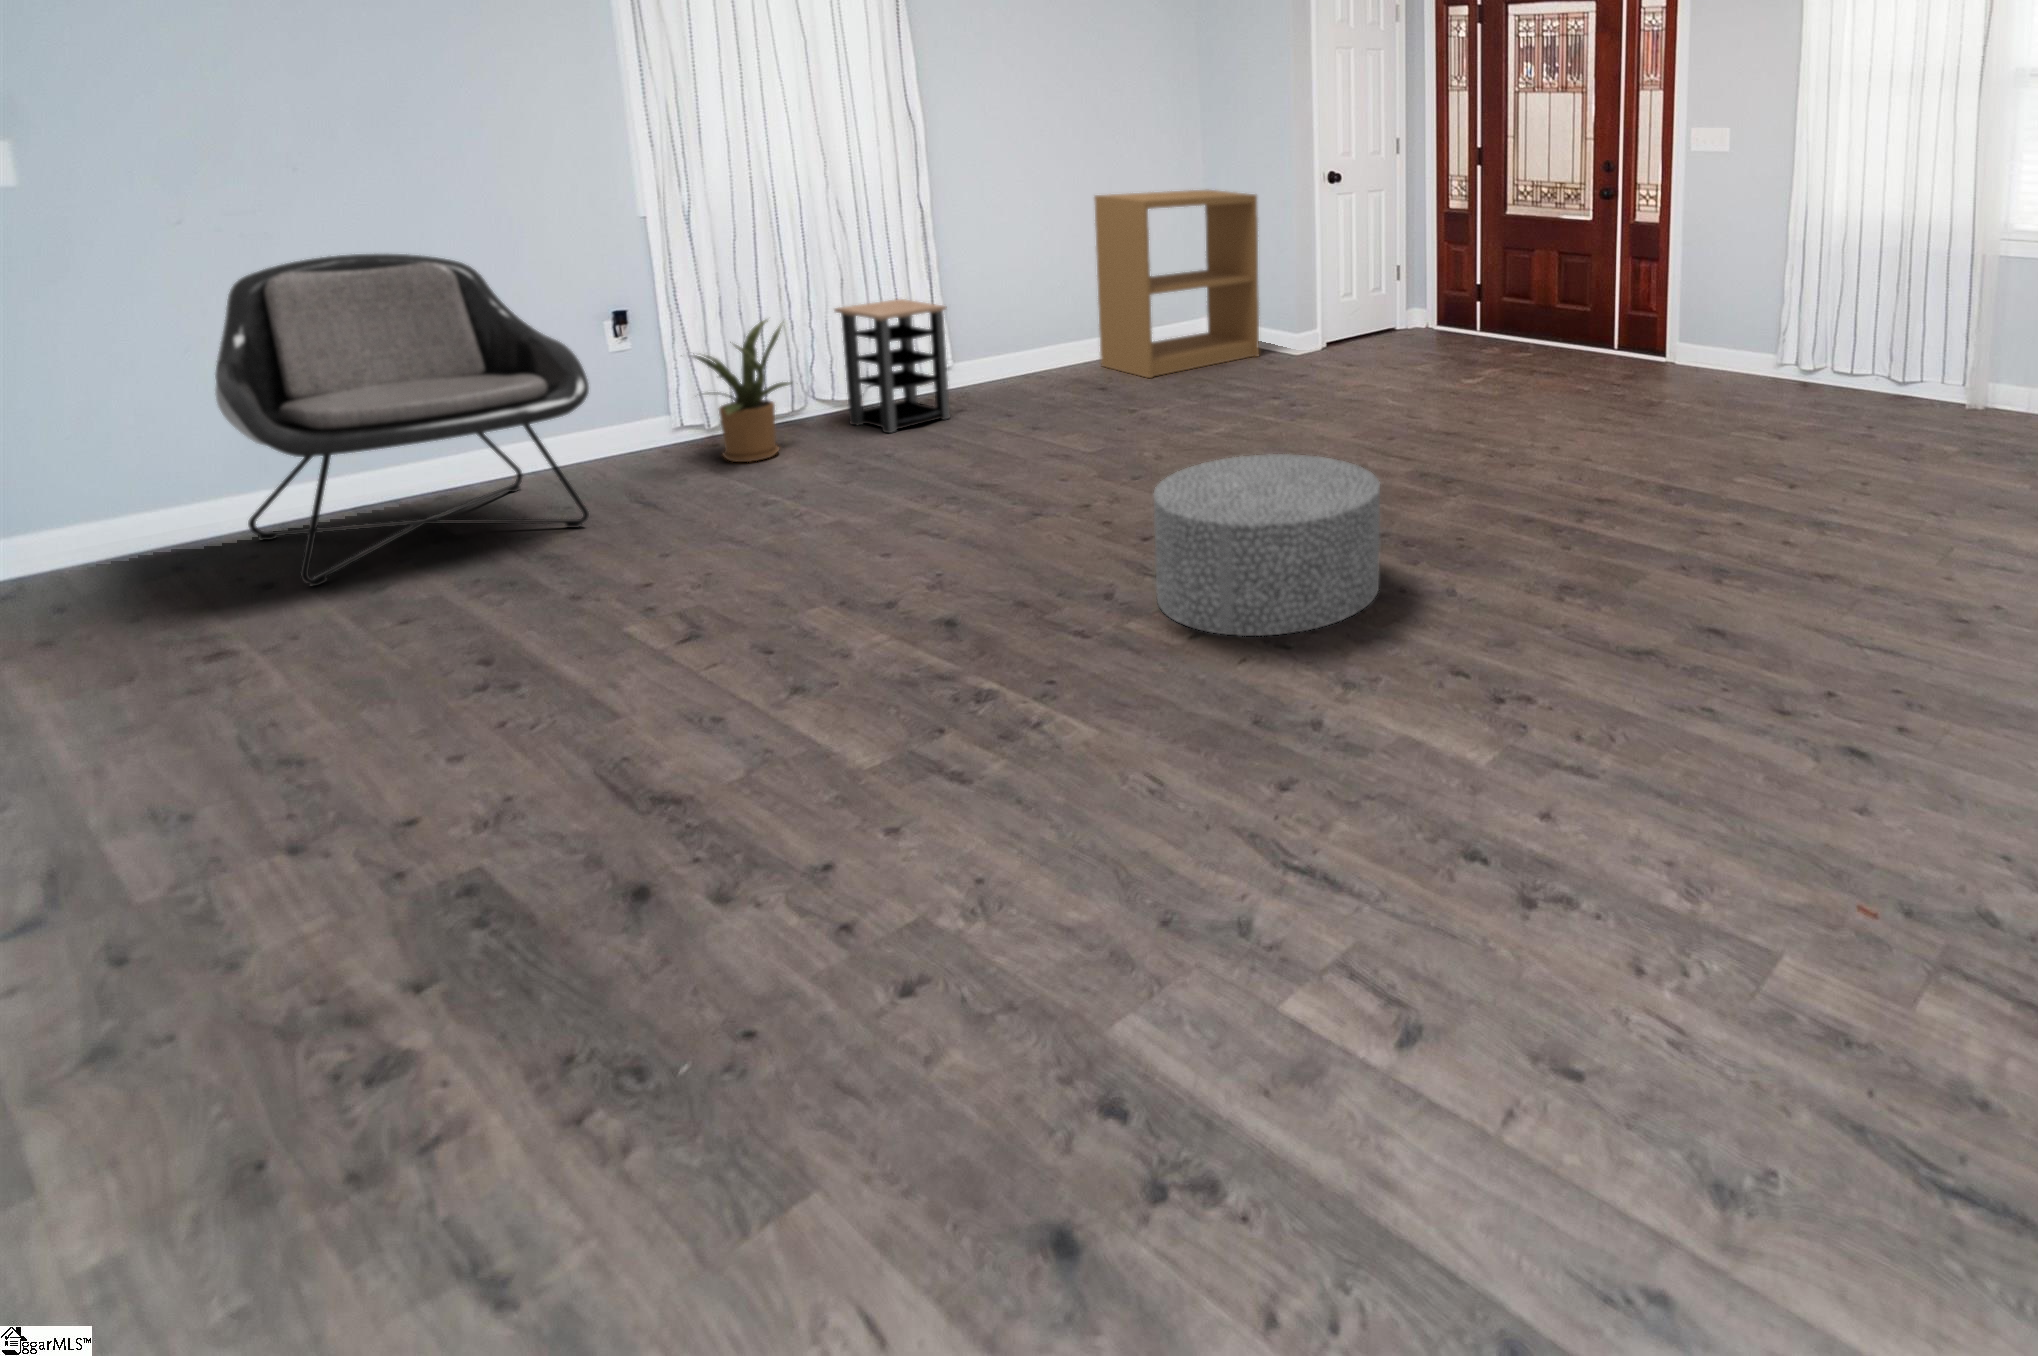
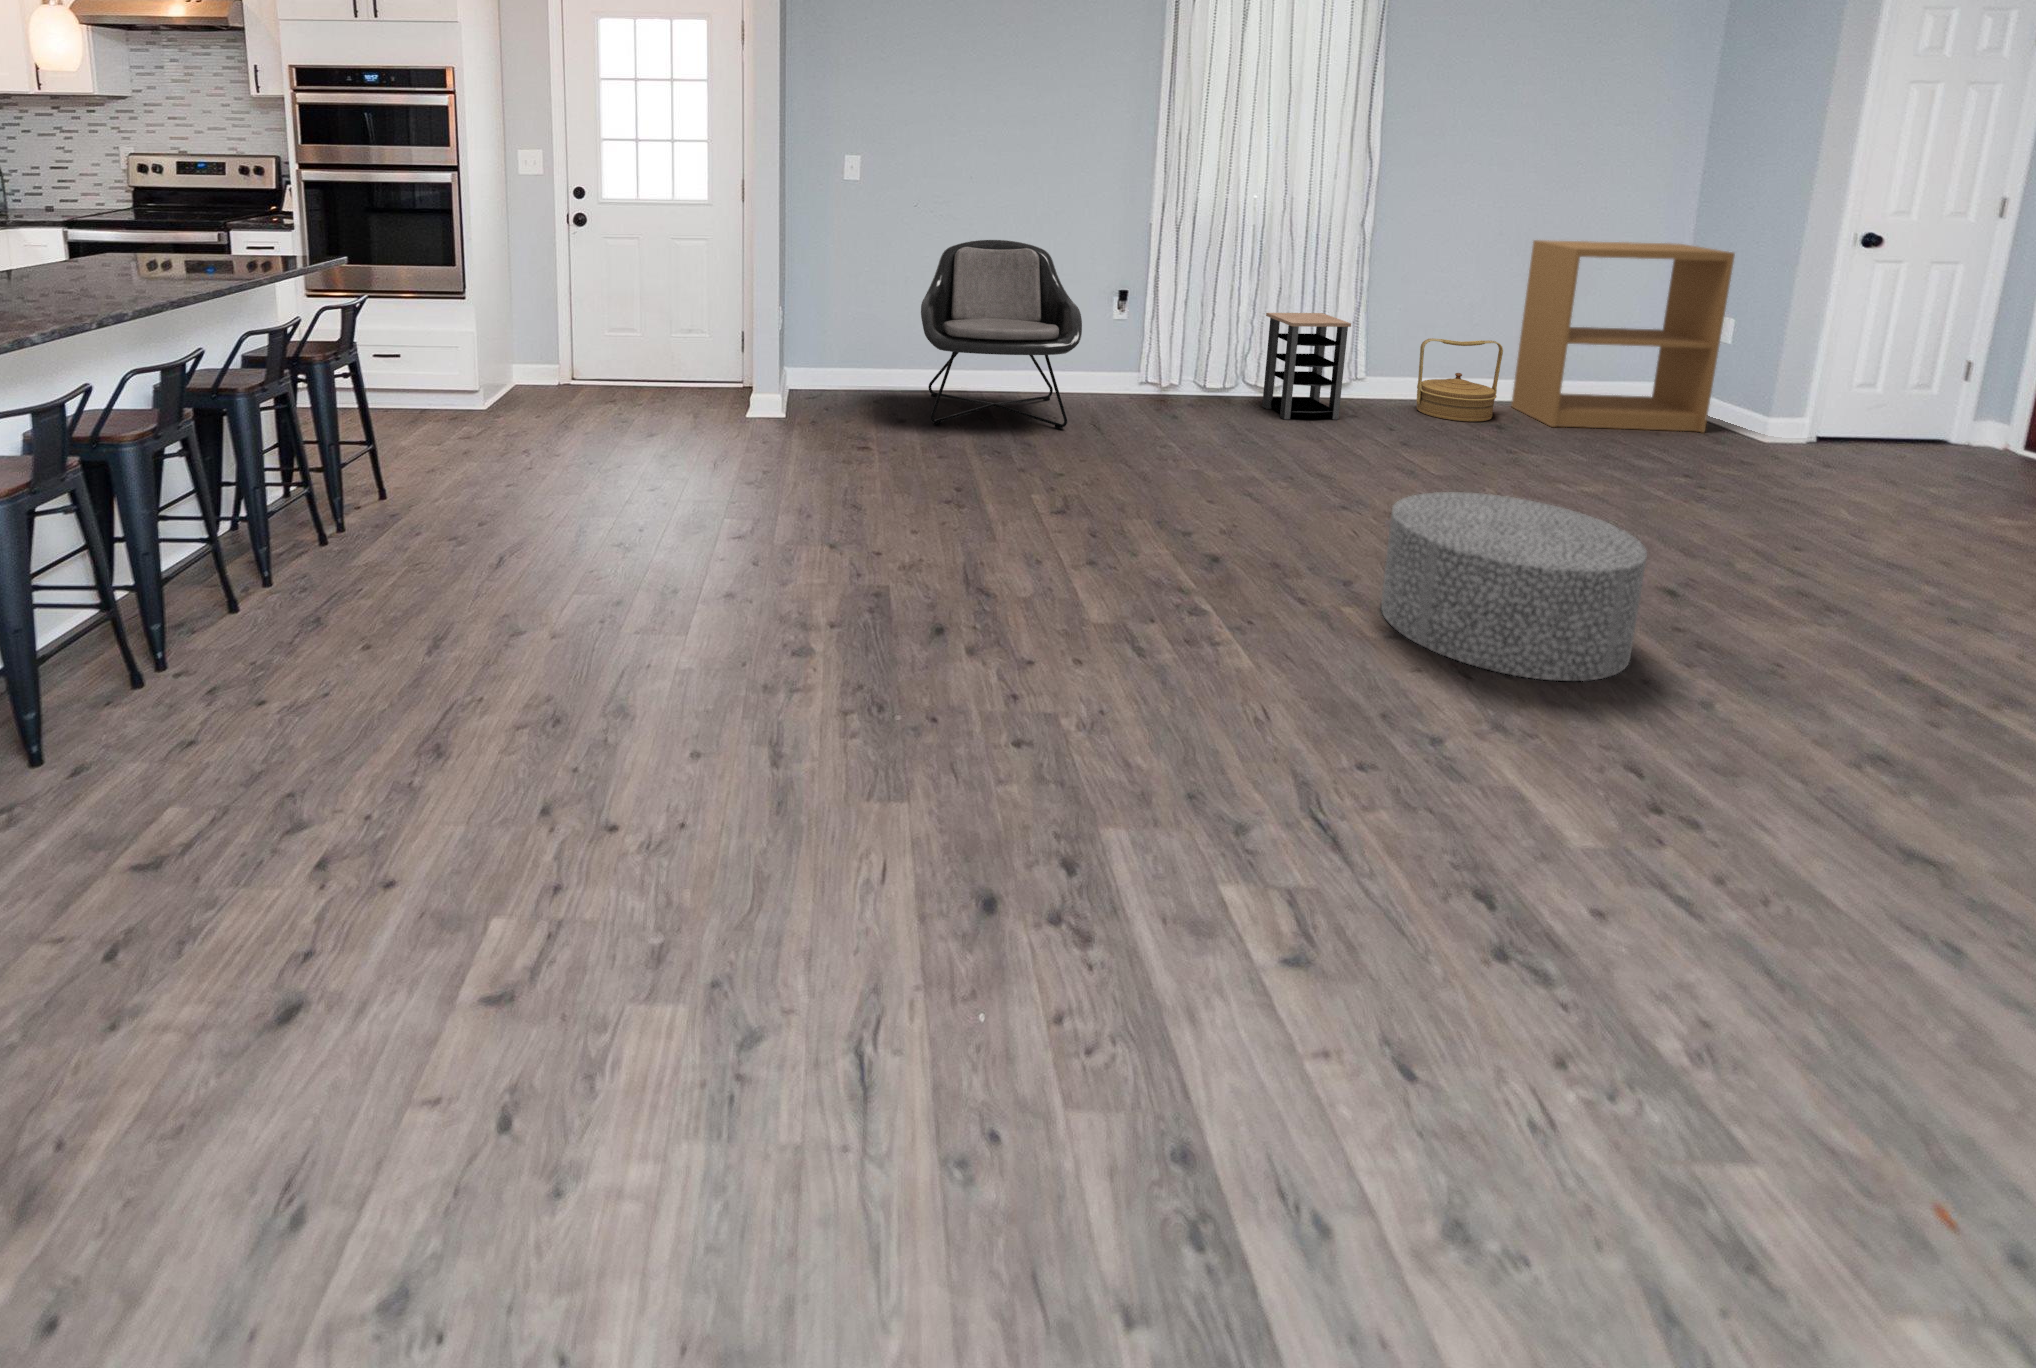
woven basket: none [1013,302,1095,392] -> present [1417,338,1503,422]
house plant: present [693,320,790,462] -> none [1143,312,1227,416]

